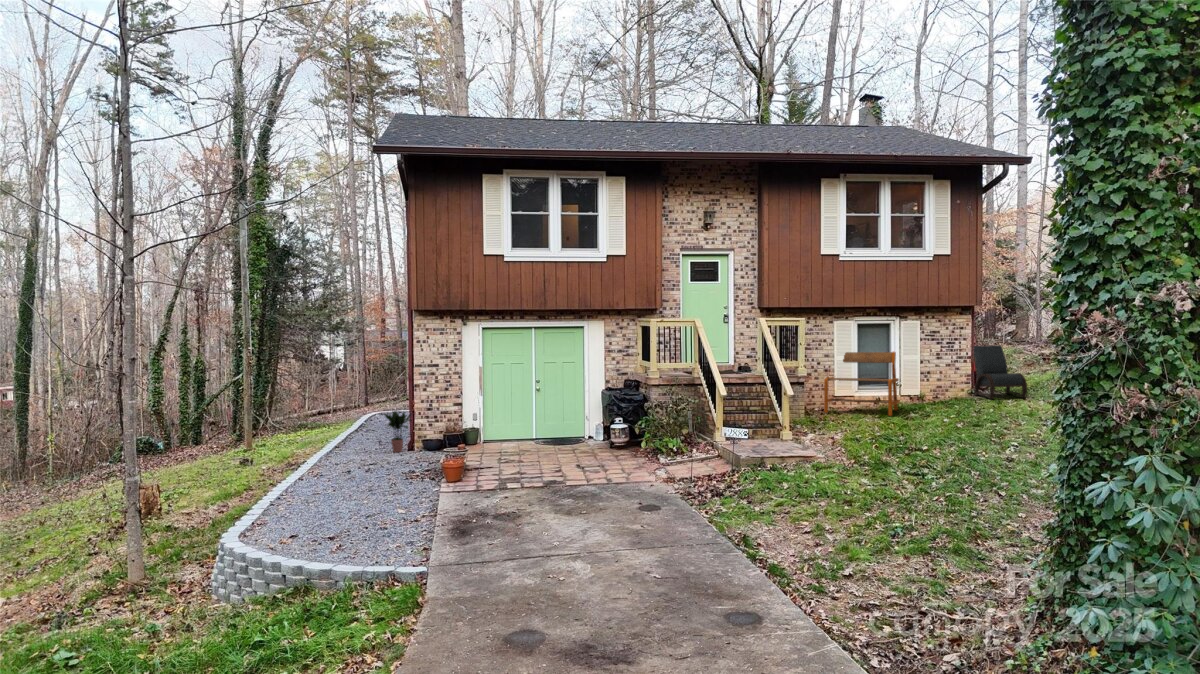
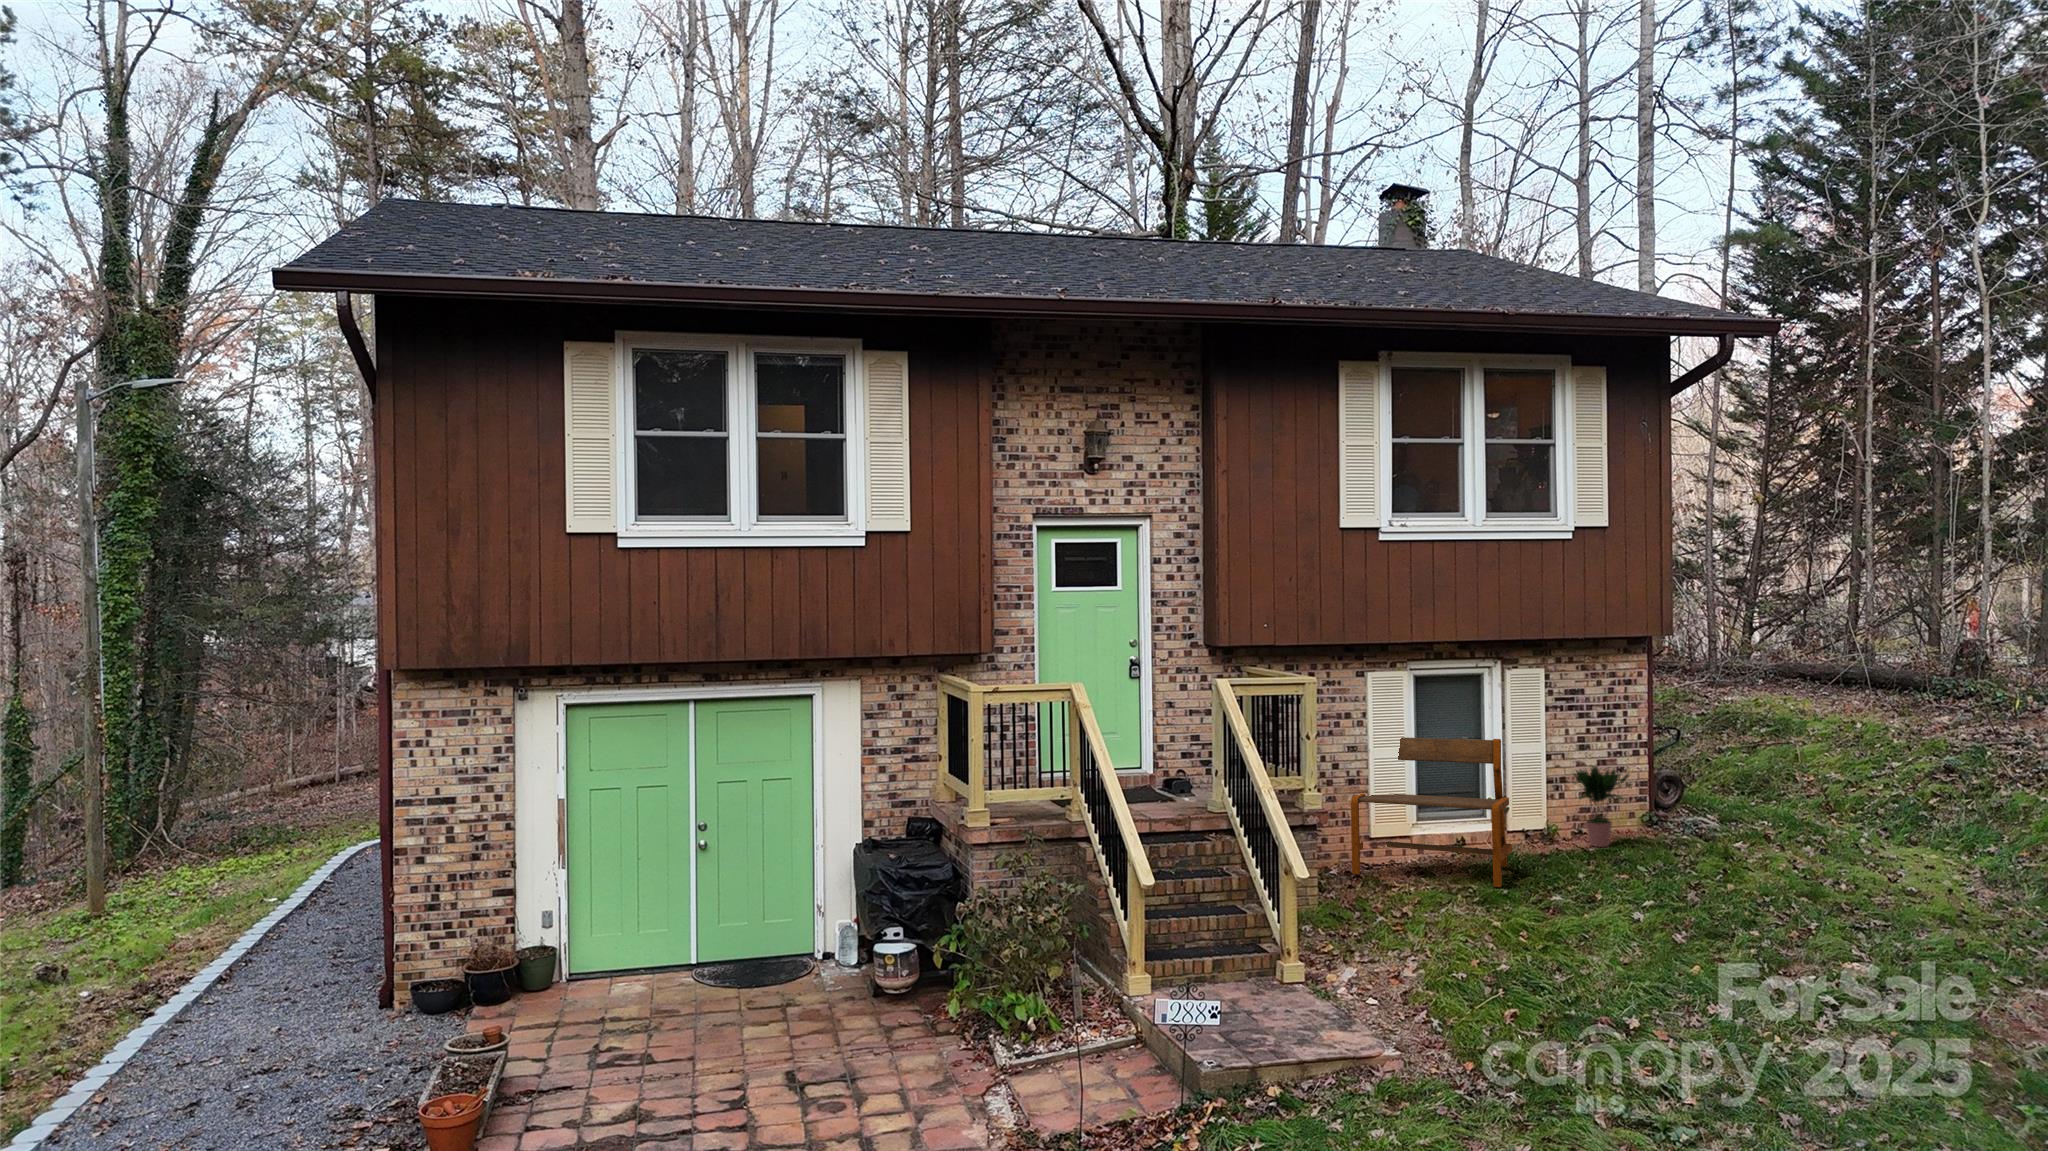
lounge chair: present [972,345,1027,399] -> none [1641,713,1766,833]
potted plant: present [384,411,412,452] -> present [1574,766,1629,847]

